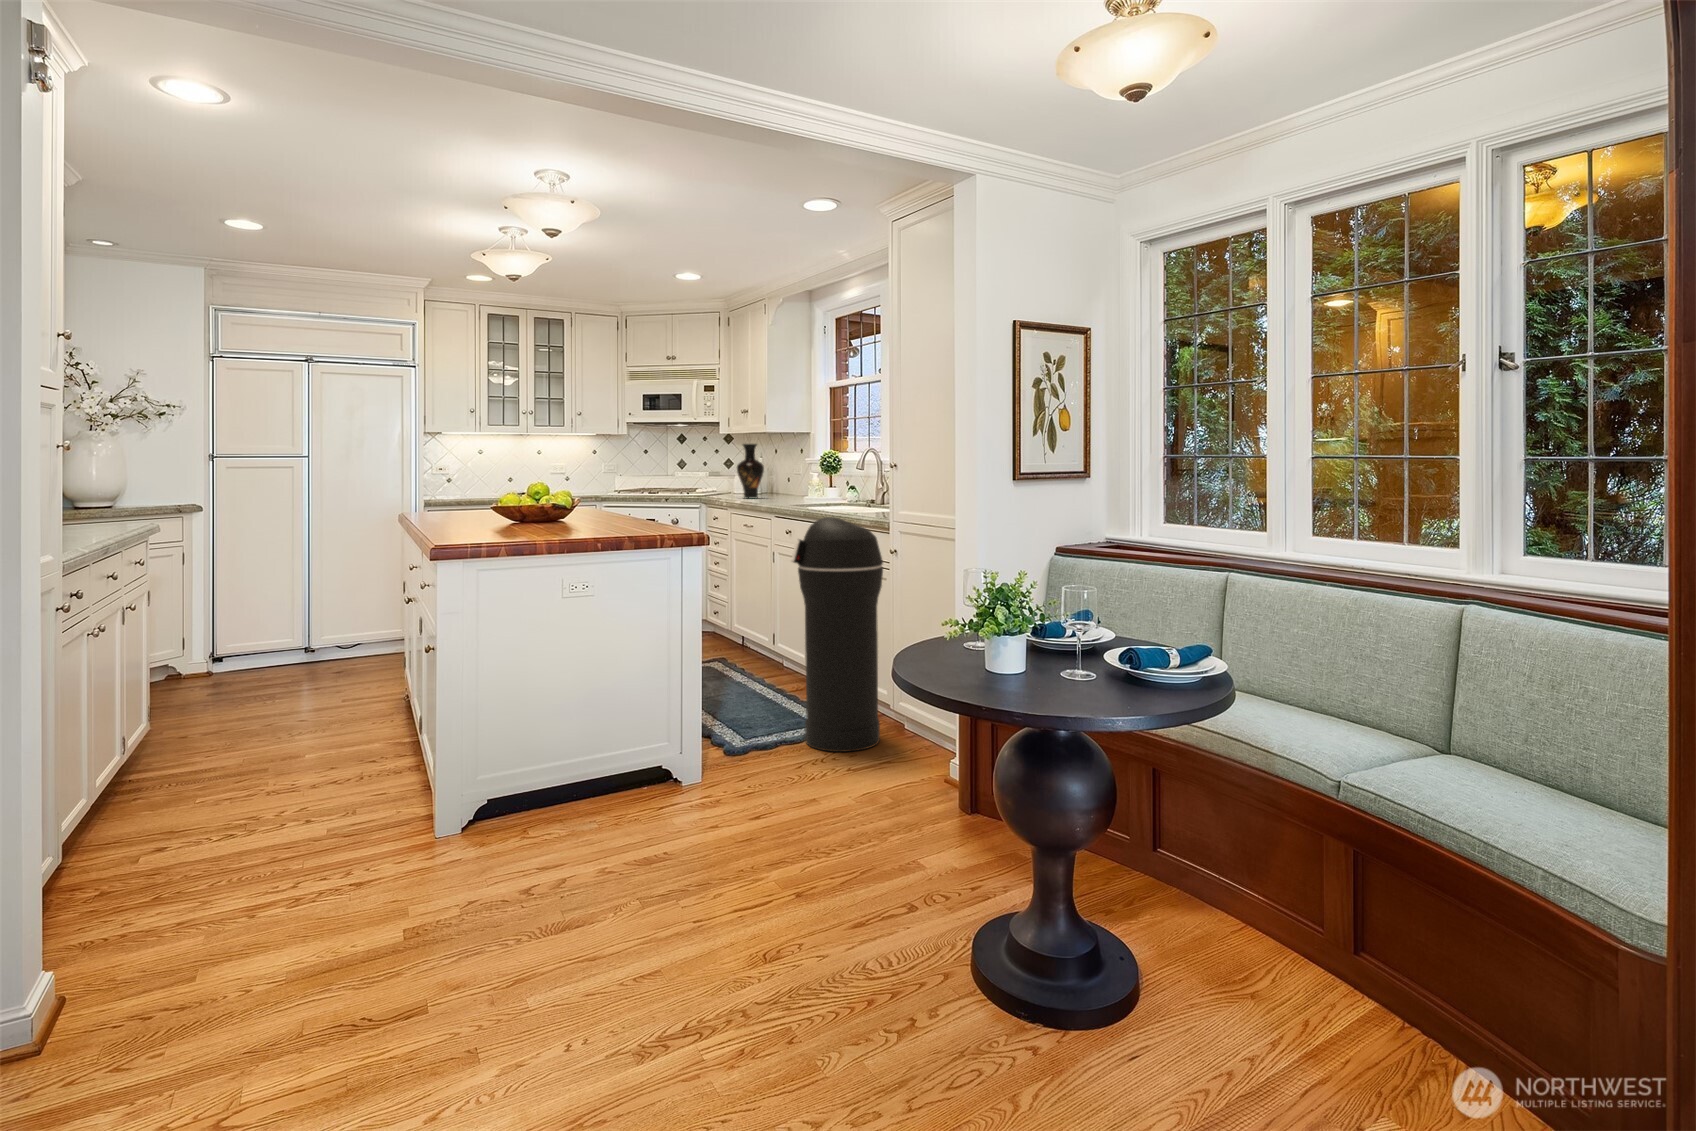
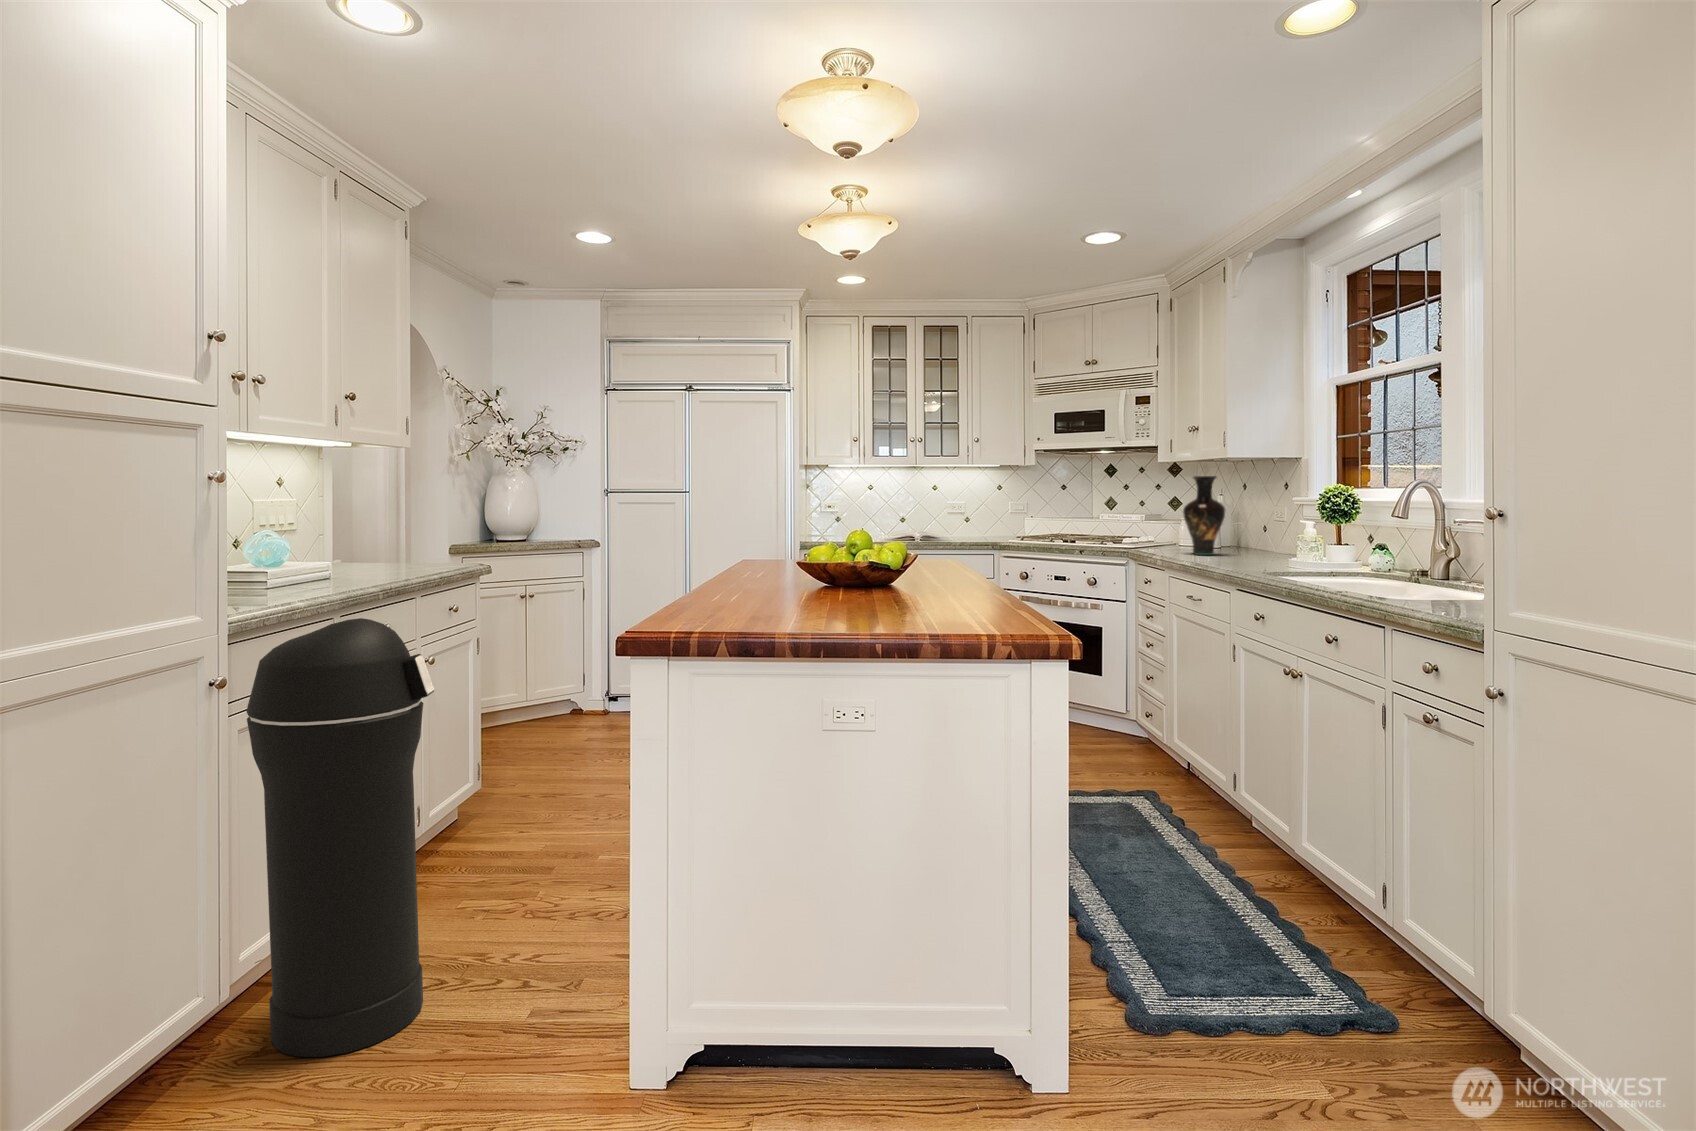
trash can: present [791,517,883,752] -> present [246,618,434,1057]

